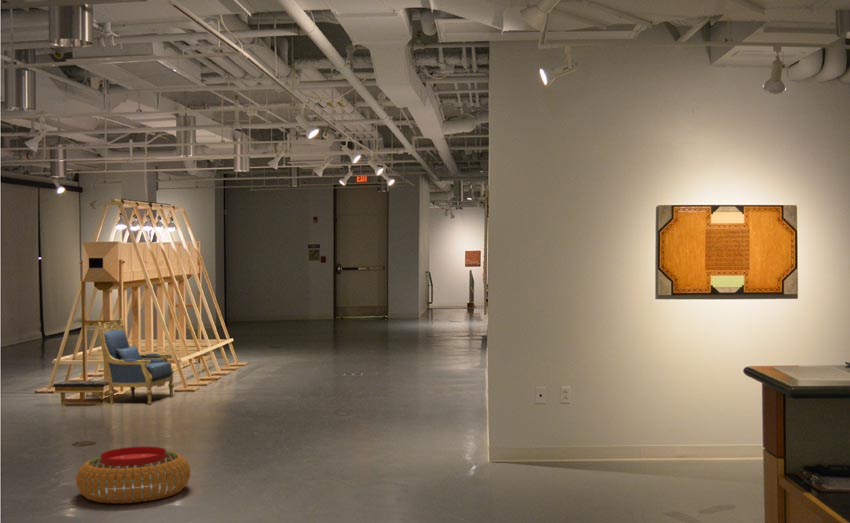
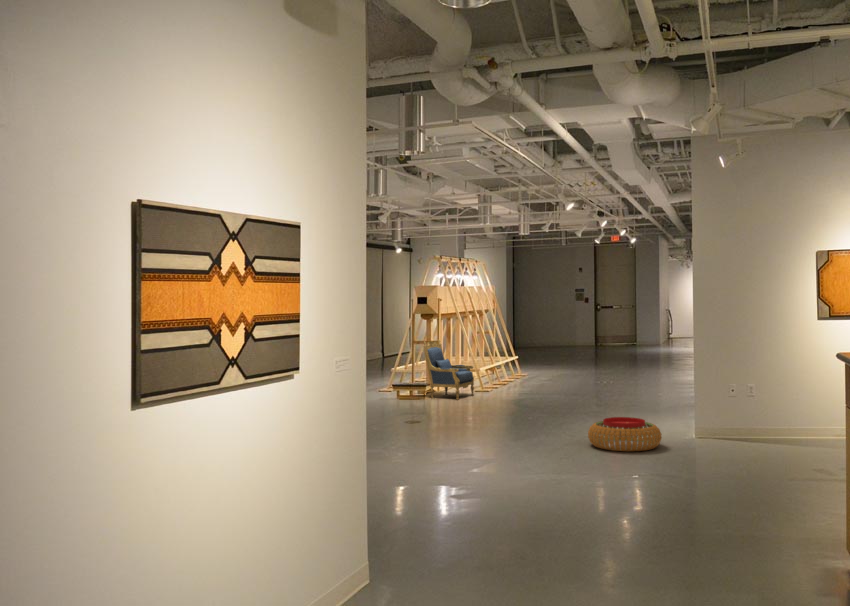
pouf: present [76,447,191,503] -> present [588,417,662,451]

